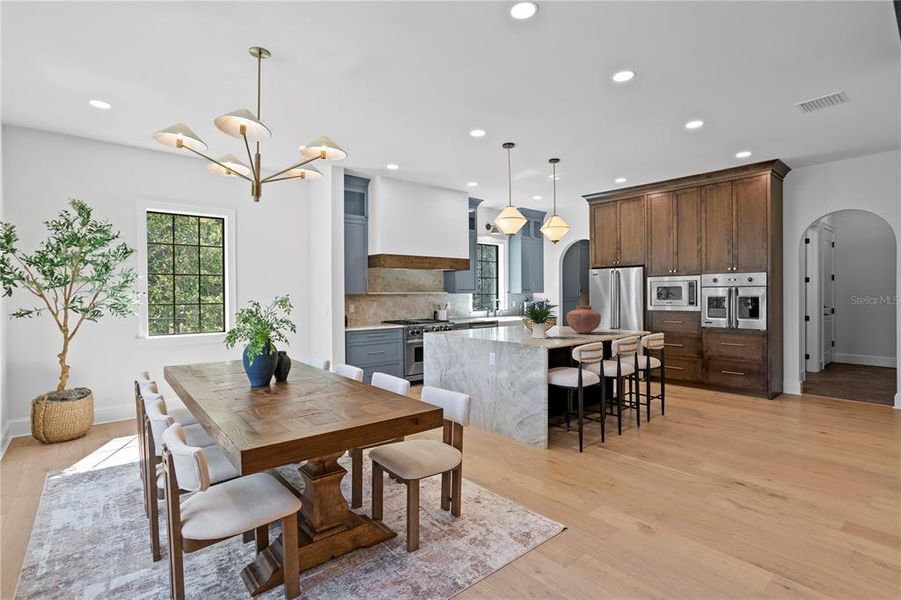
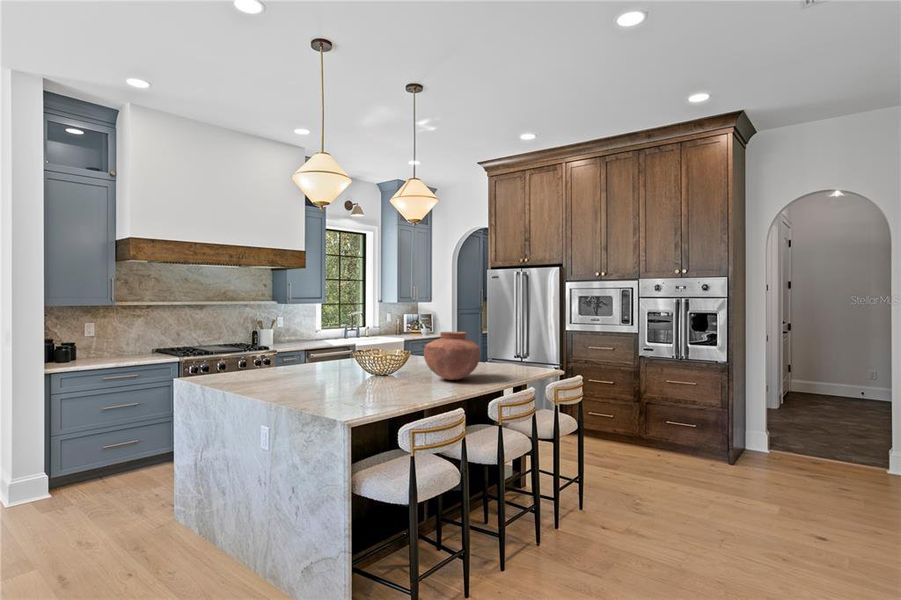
flower arrangement: present [521,296,558,338] -> none [321,317,398,398]

